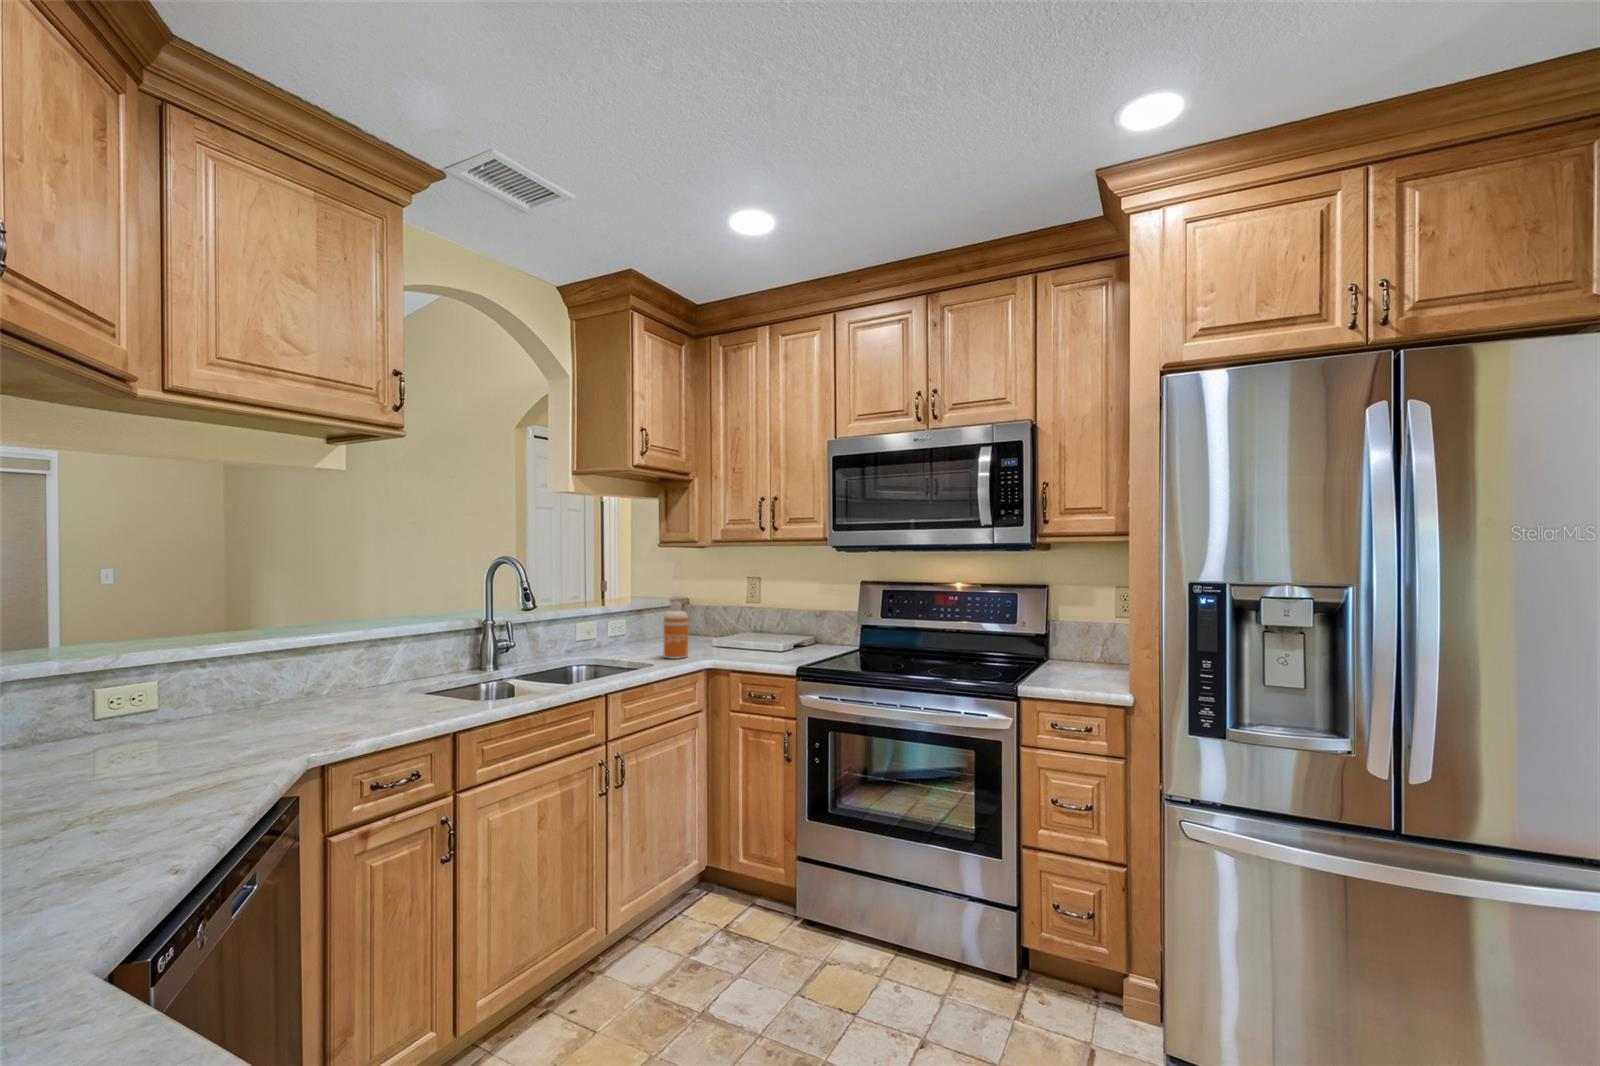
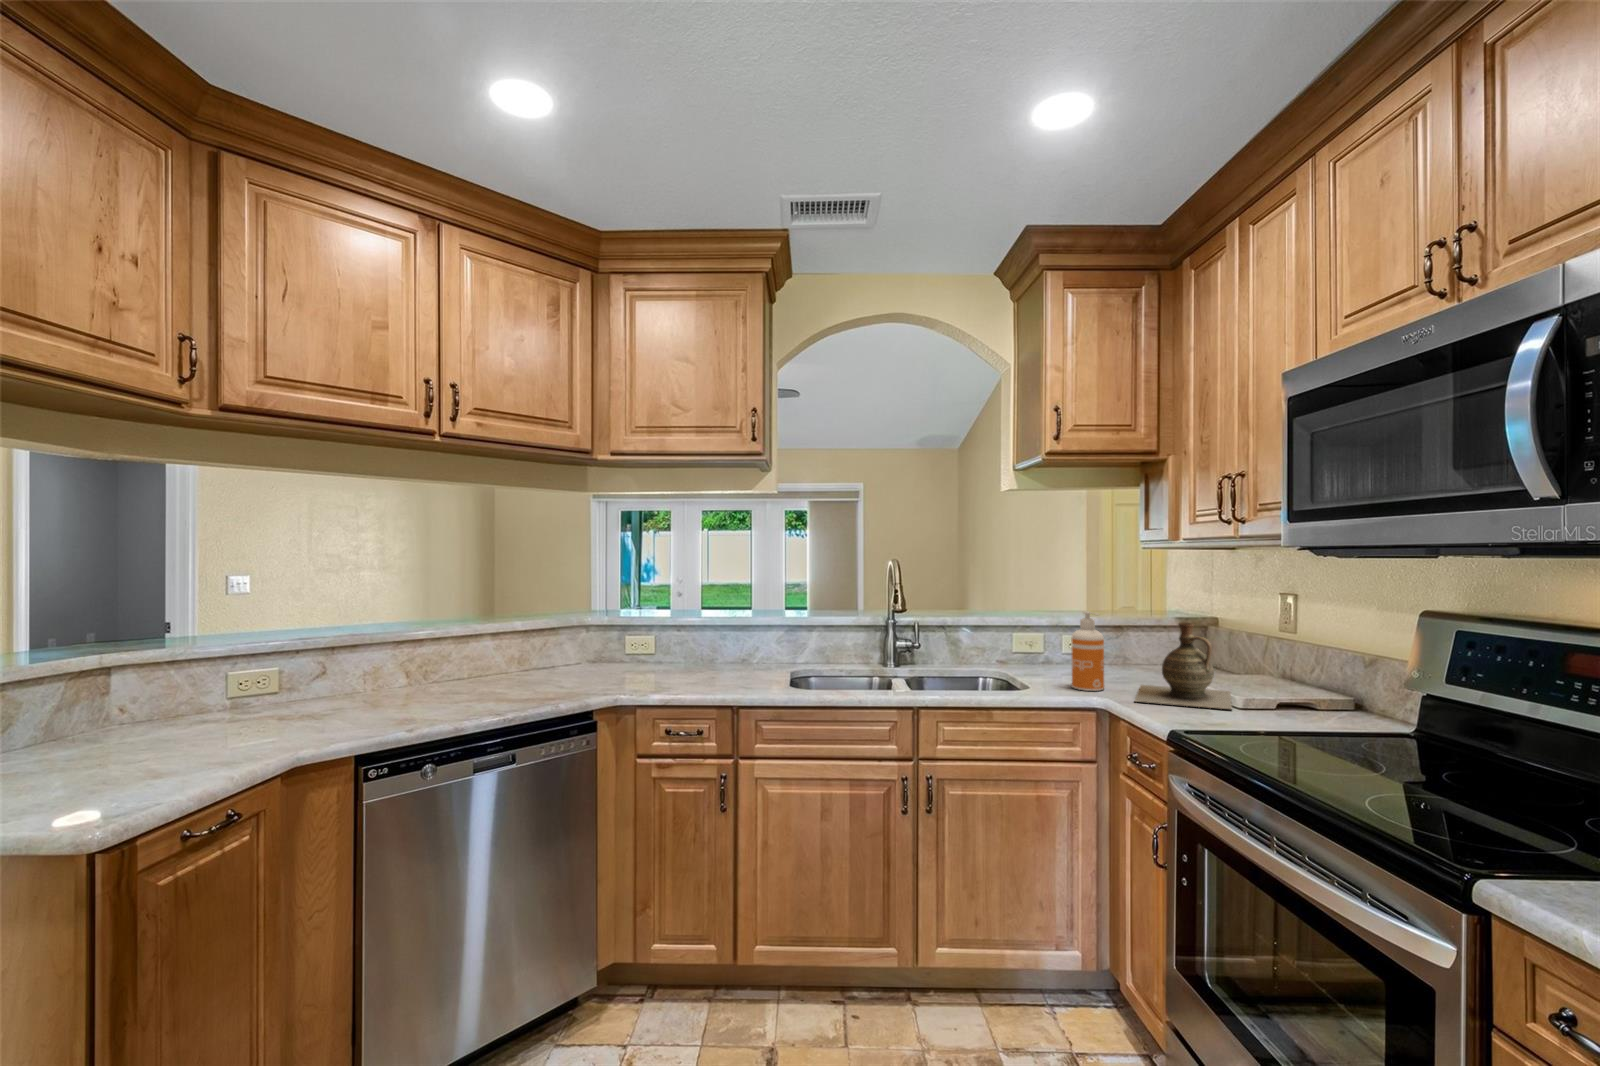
ceramic jug: none [701,598,779,658] -> present [1135,622,1232,709]

